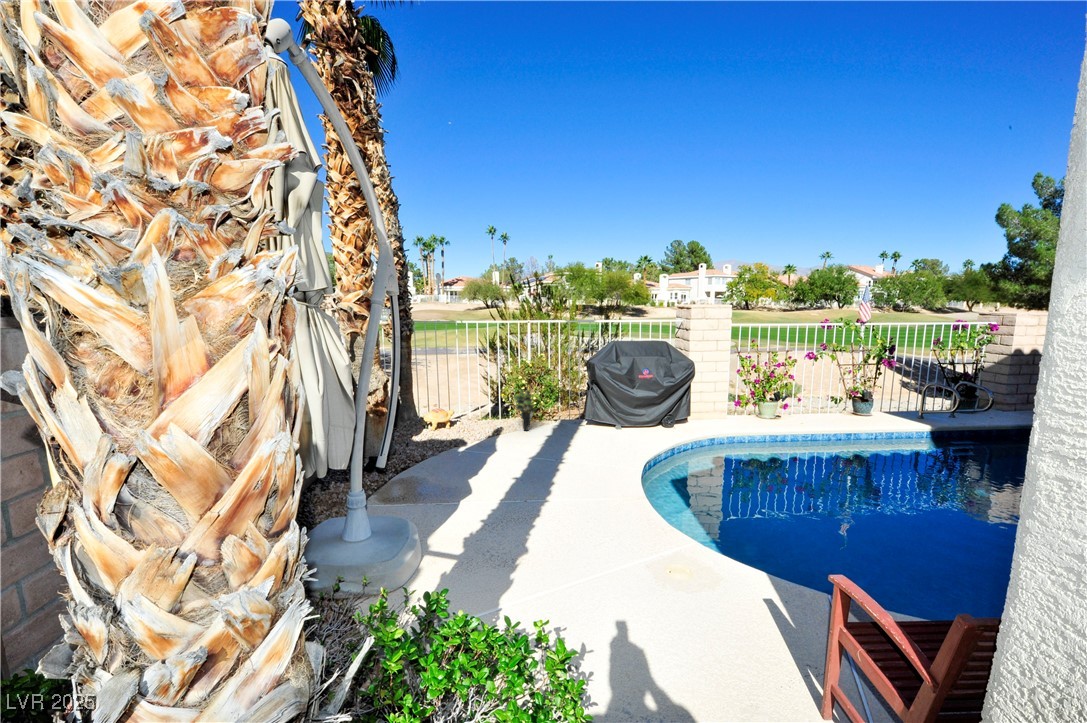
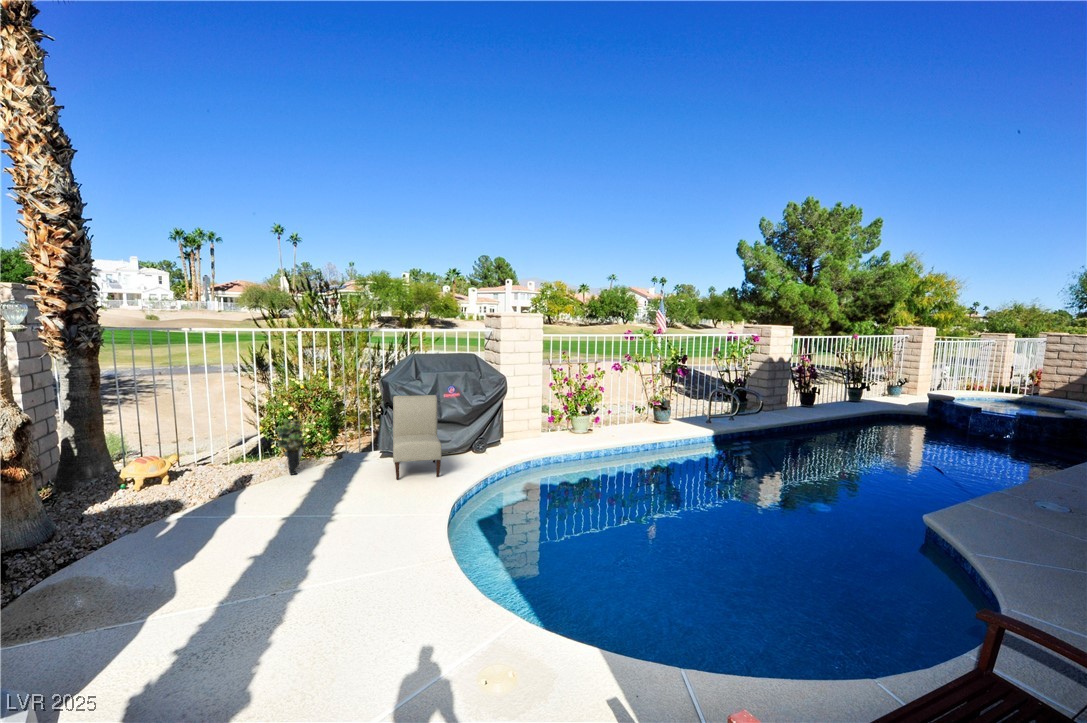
chair: none [598,375,637,442] -> present [393,395,442,479]

